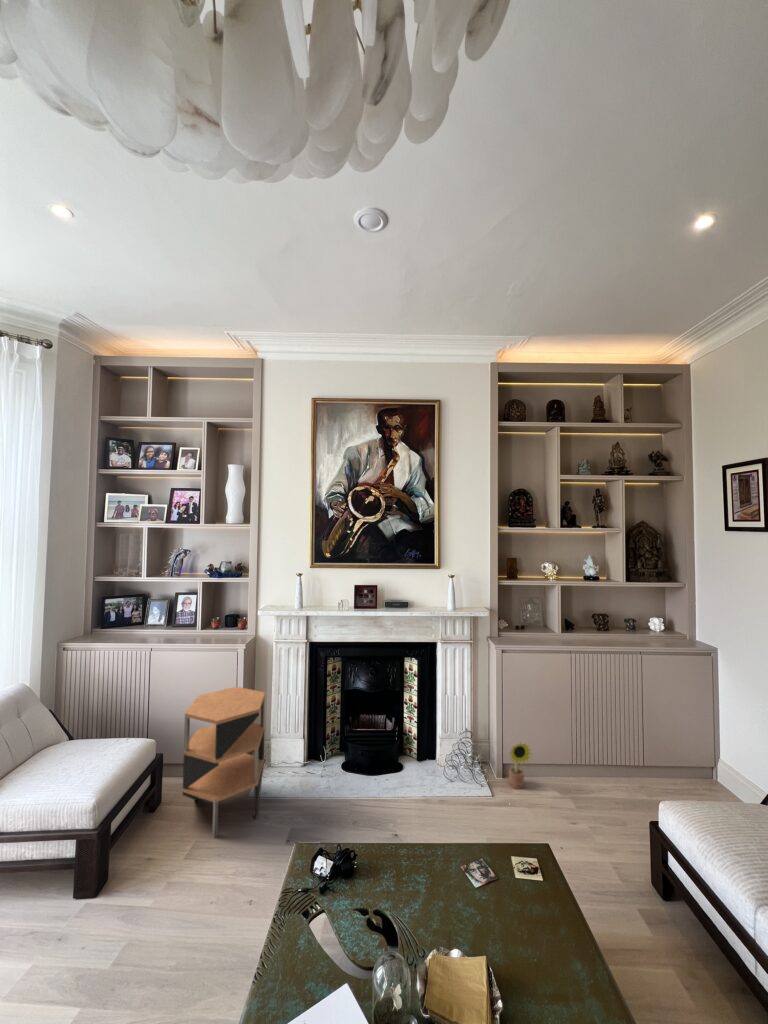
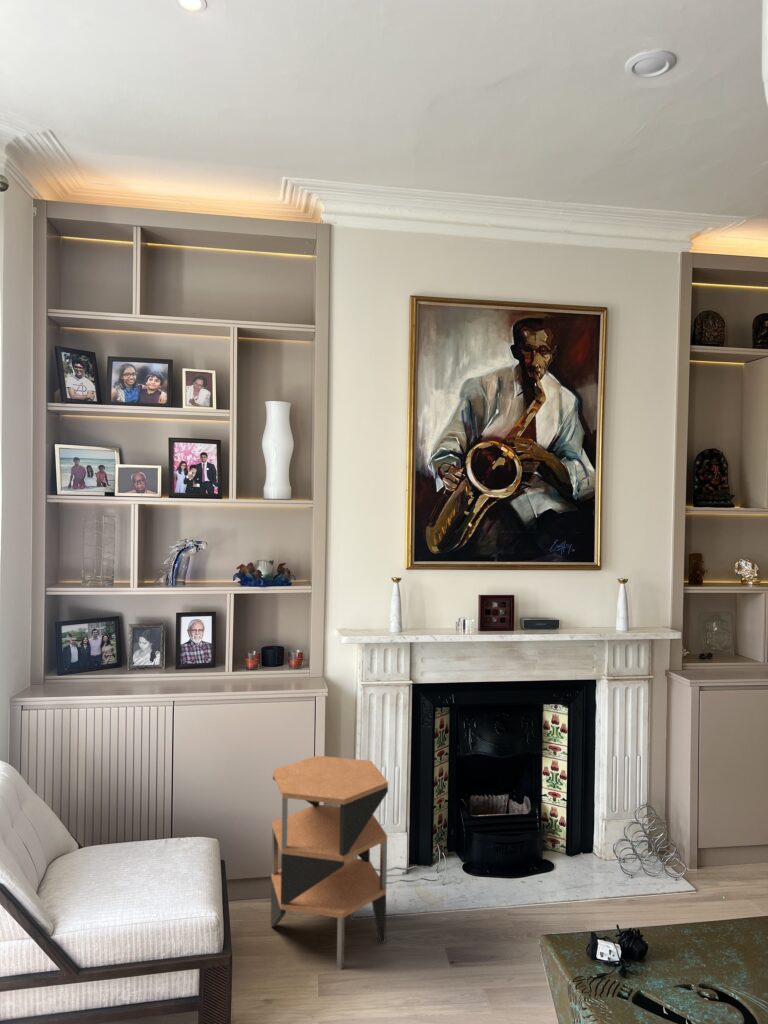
decorative plant: present [509,743,532,789] -> none [709,816,749,881]

